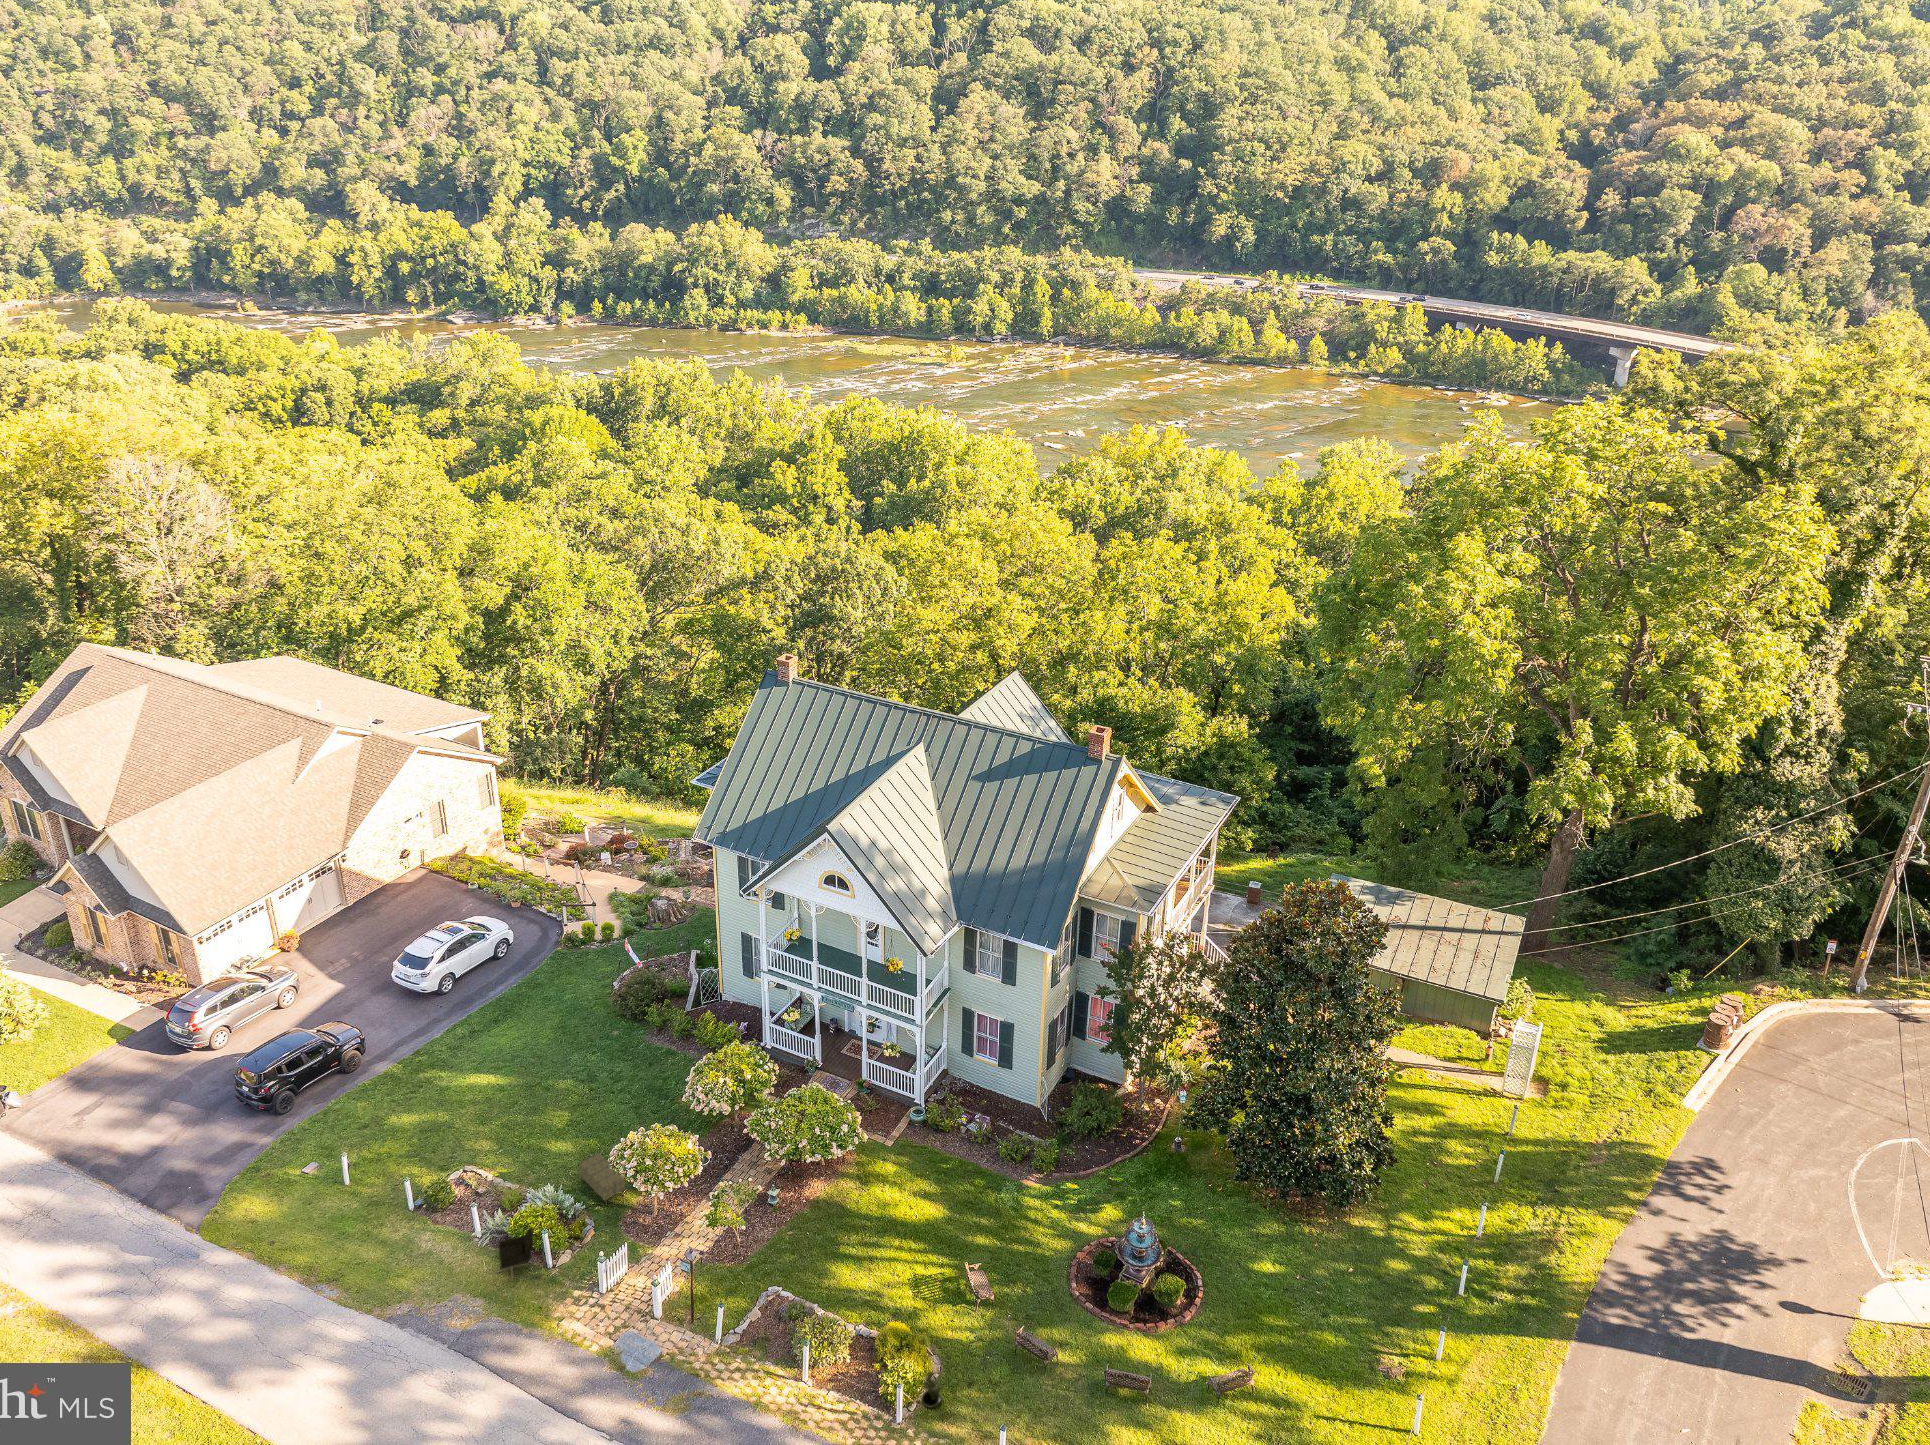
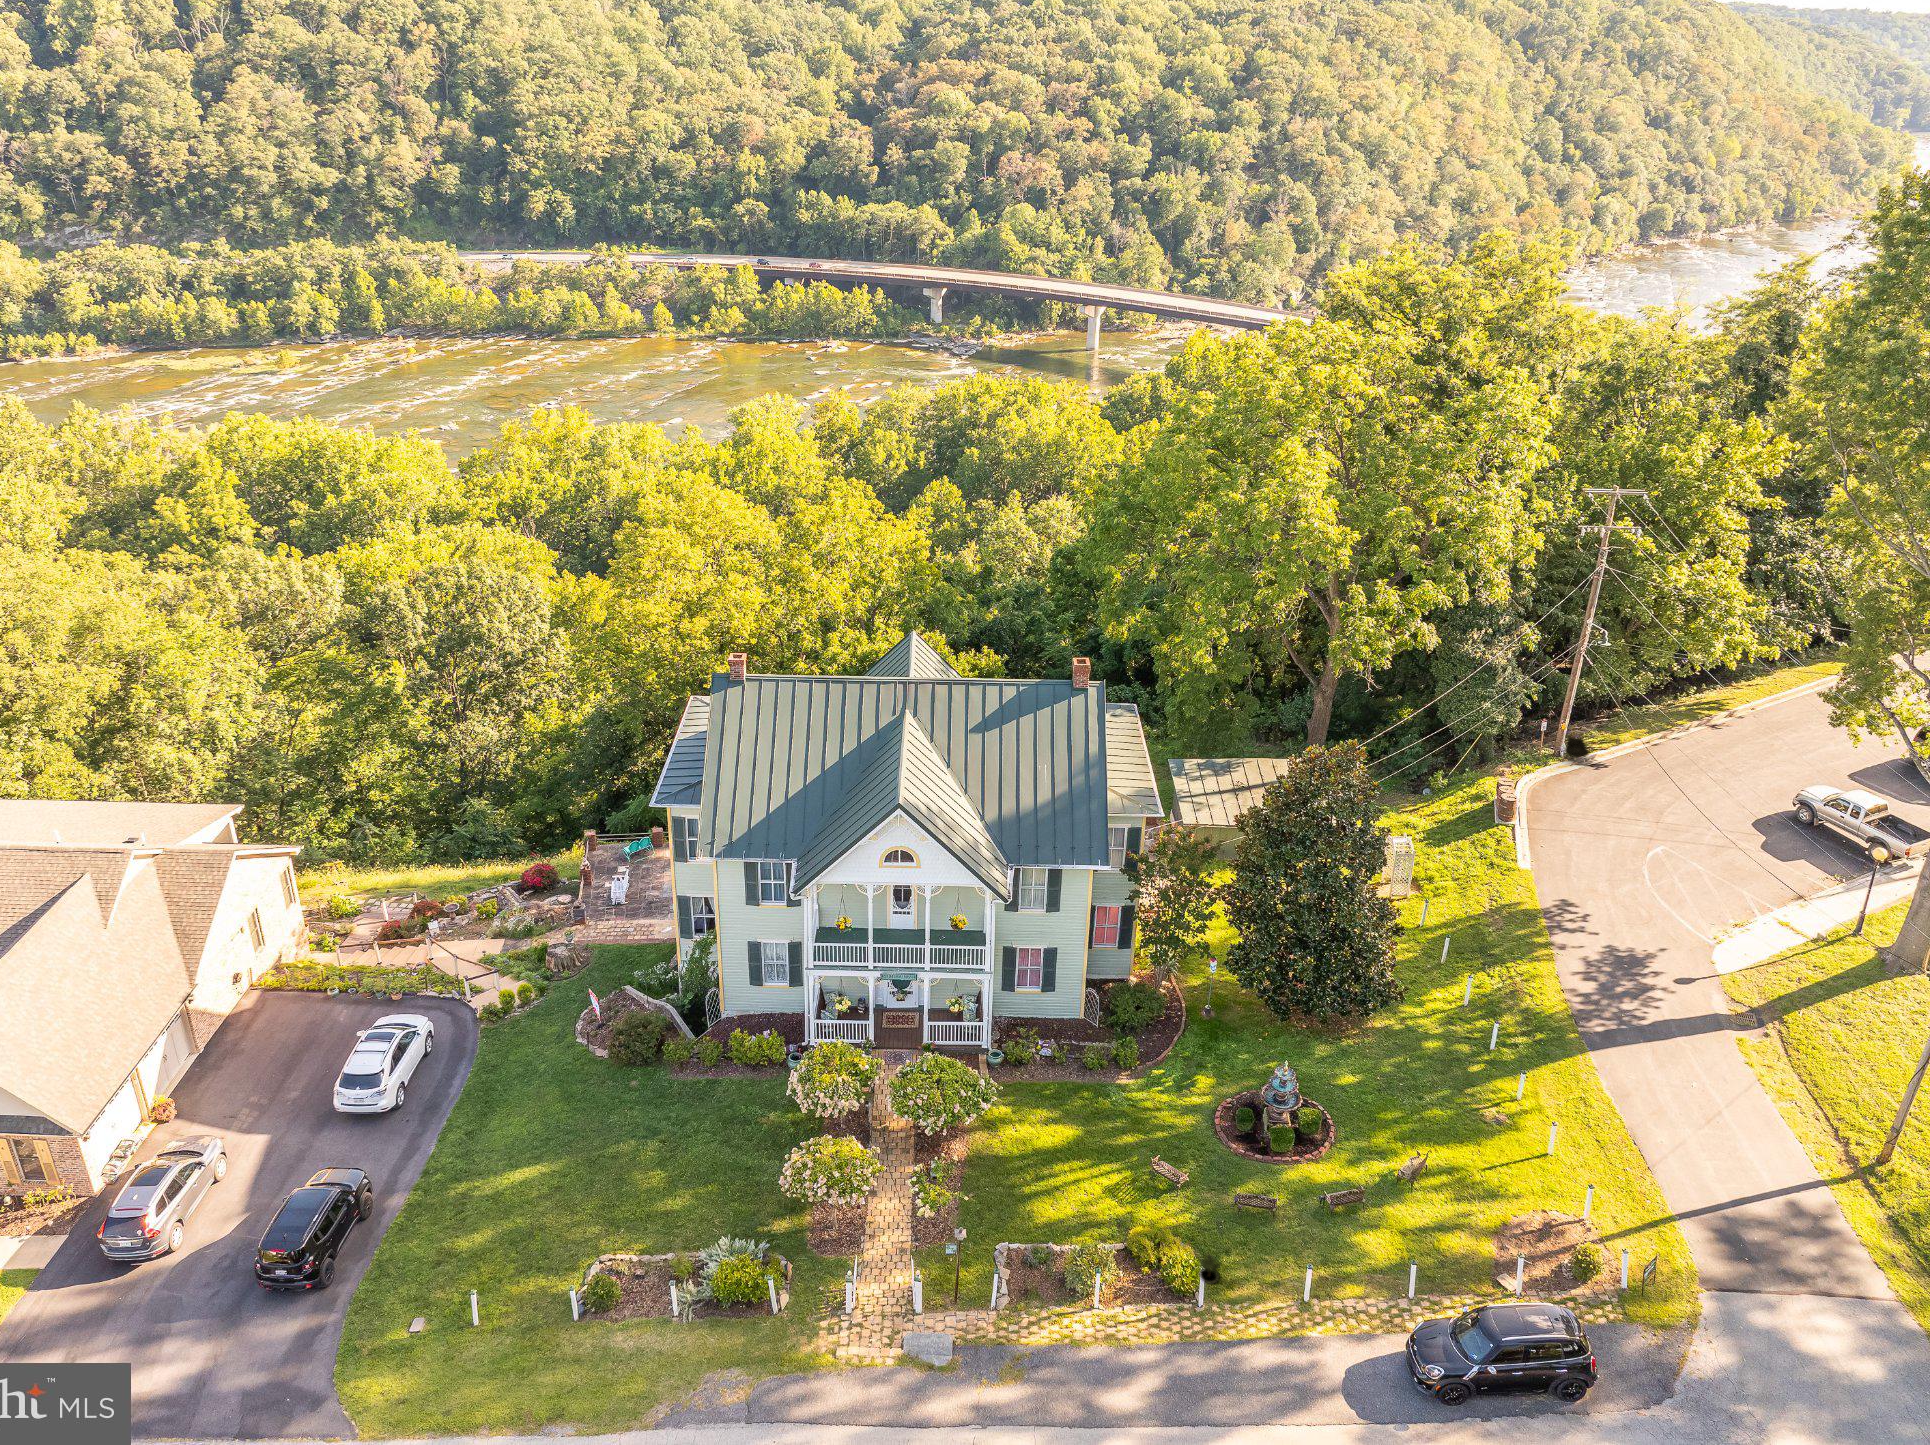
bench: present [579,1153,625,1204] -> none [736,1192,794,1239]
lounge chair: present [498,1229,534,1278] -> present [1565,737,1589,760]

